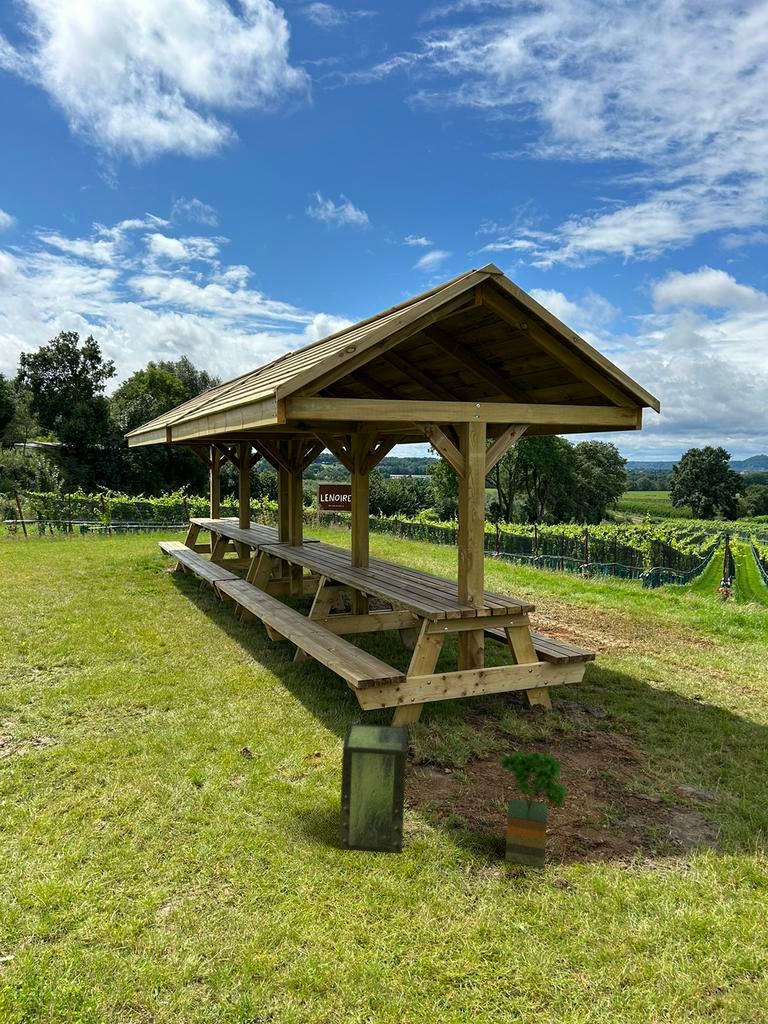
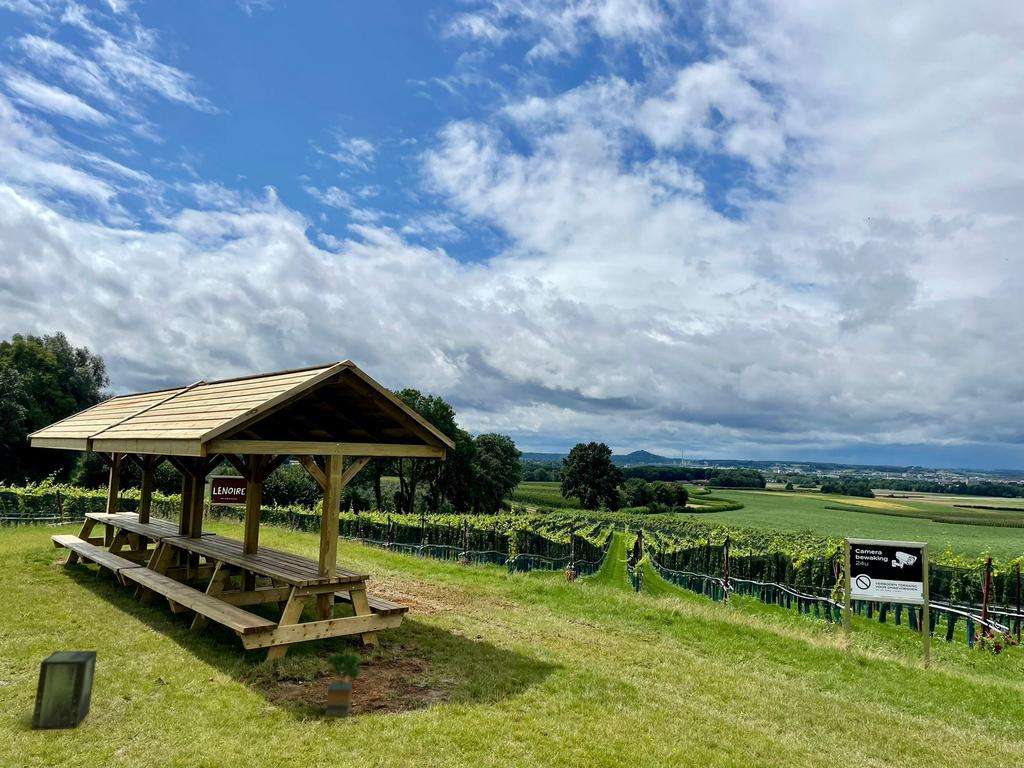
storage box: present [339,724,407,853] -> present [32,651,97,730]

